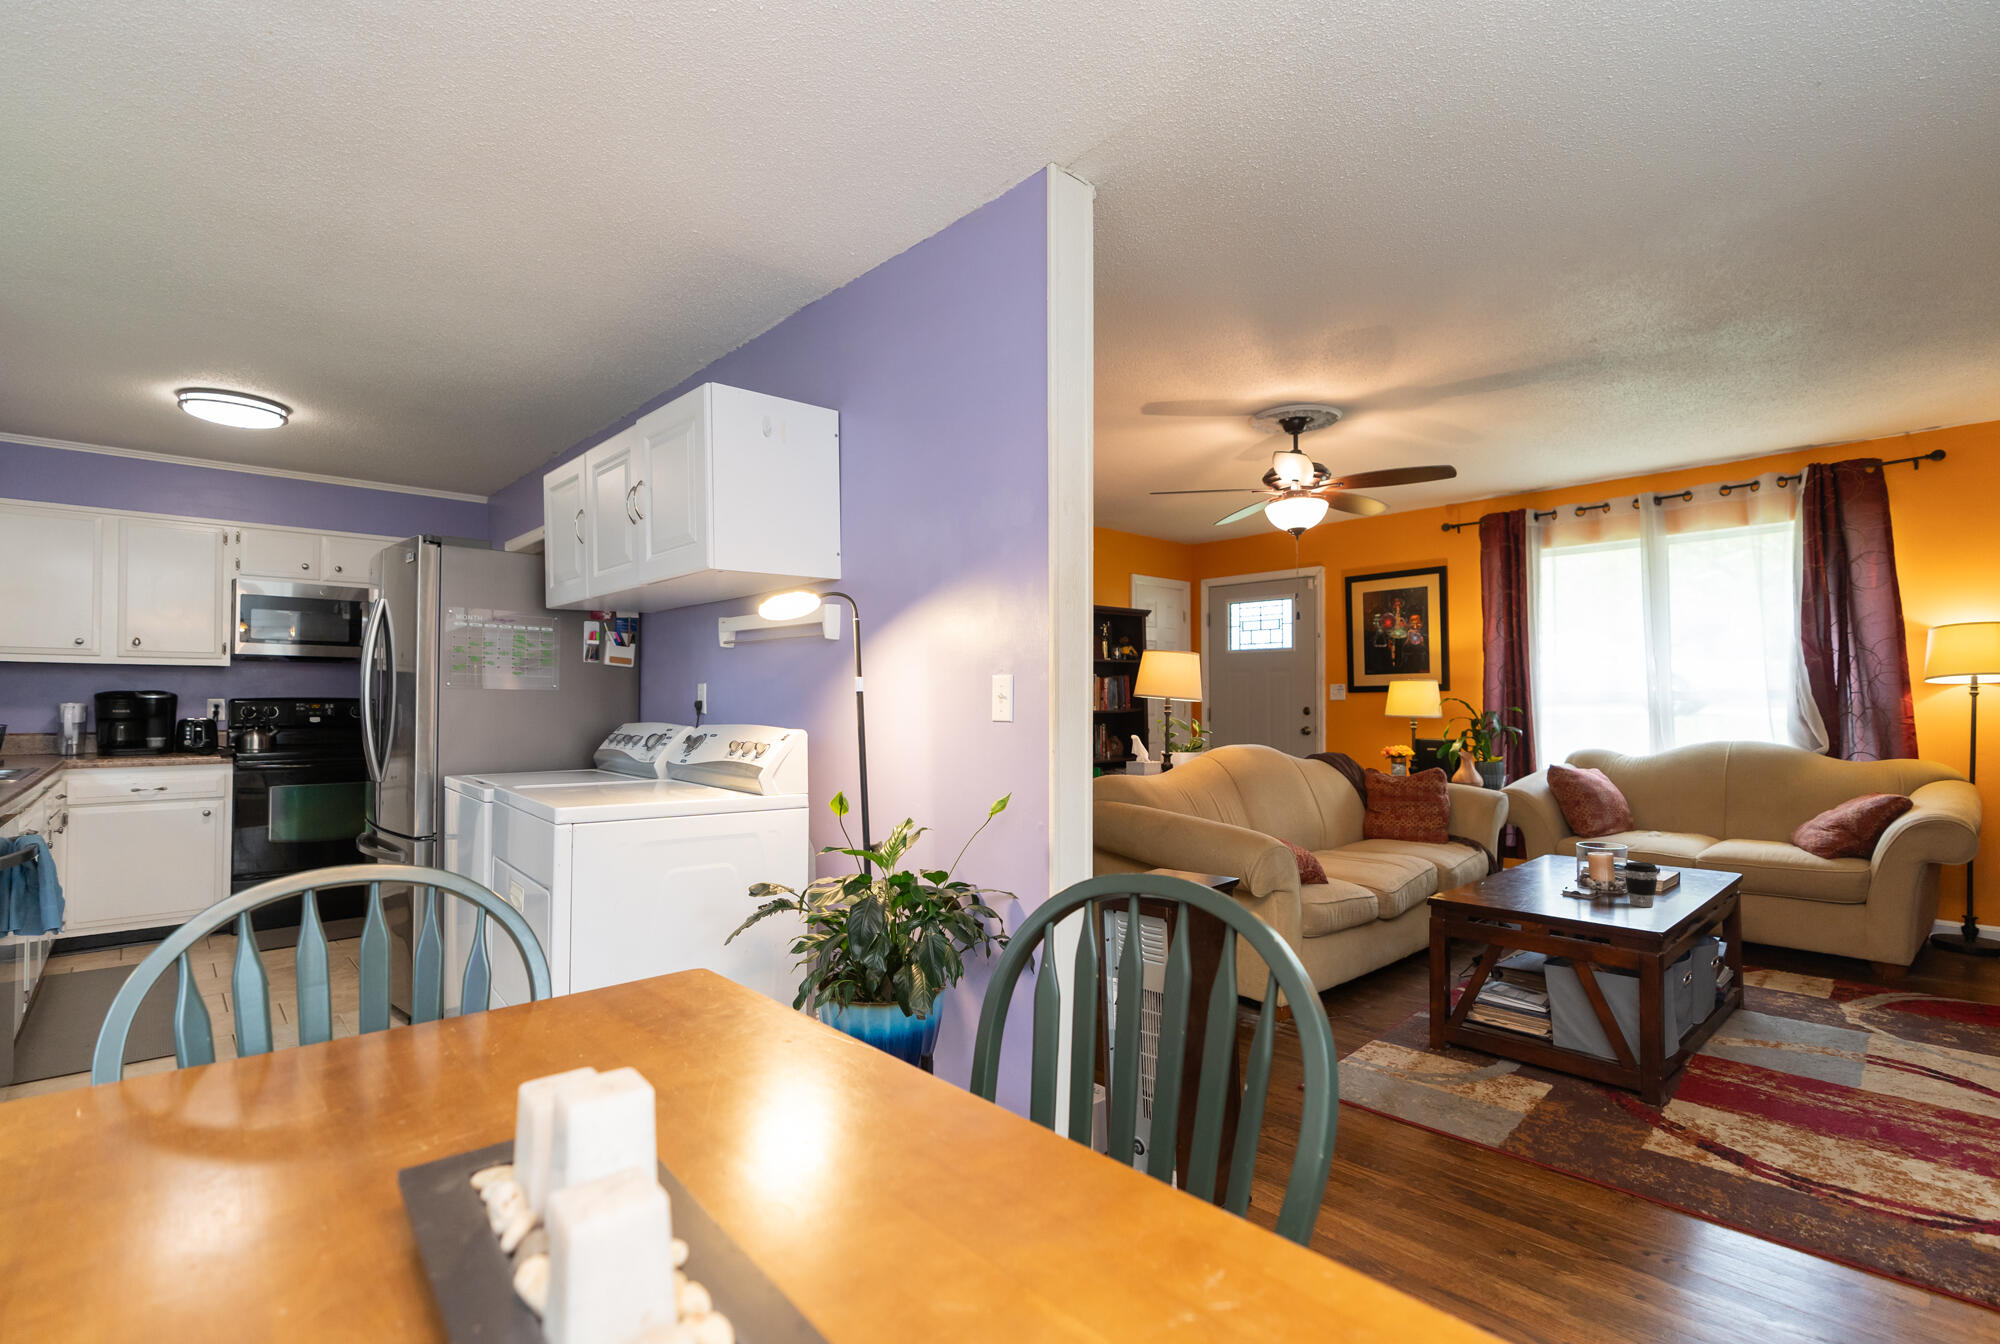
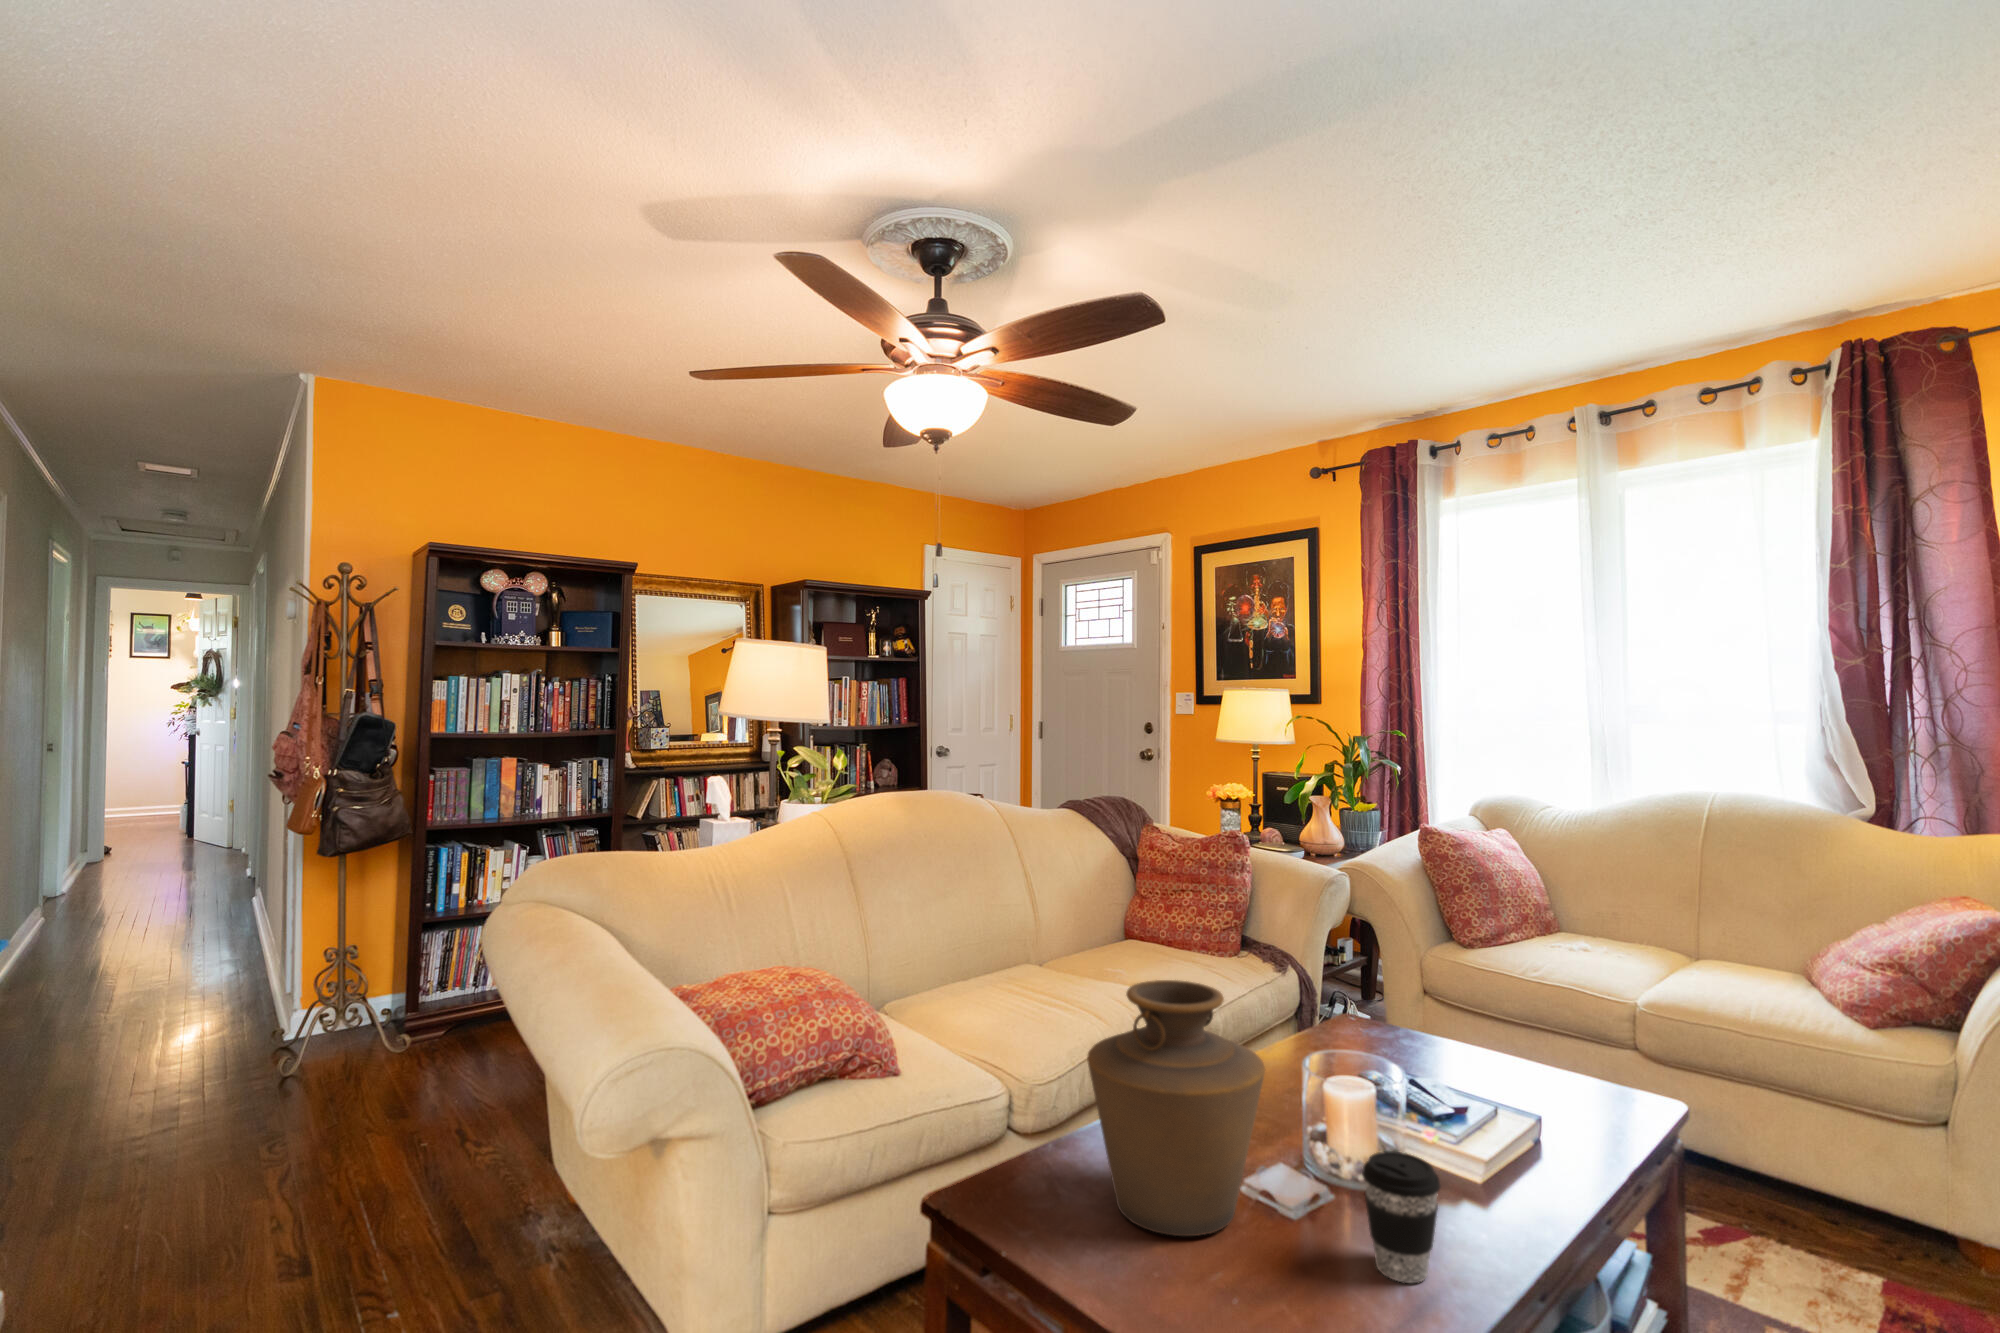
vase: none [1494,803,1578,899] -> present [1087,980,1265,1236]

